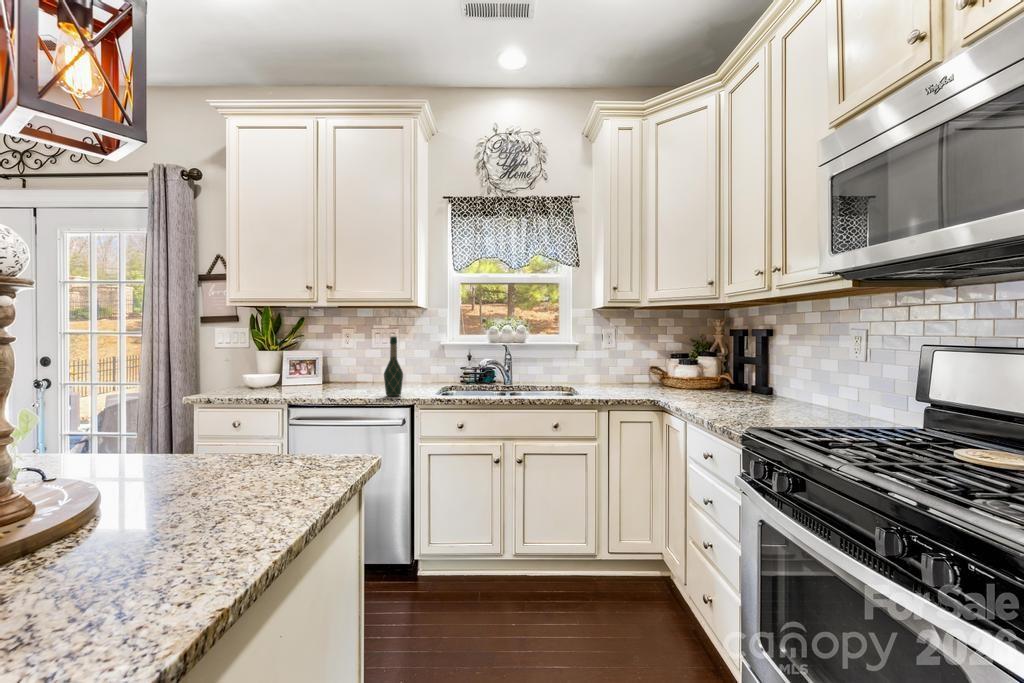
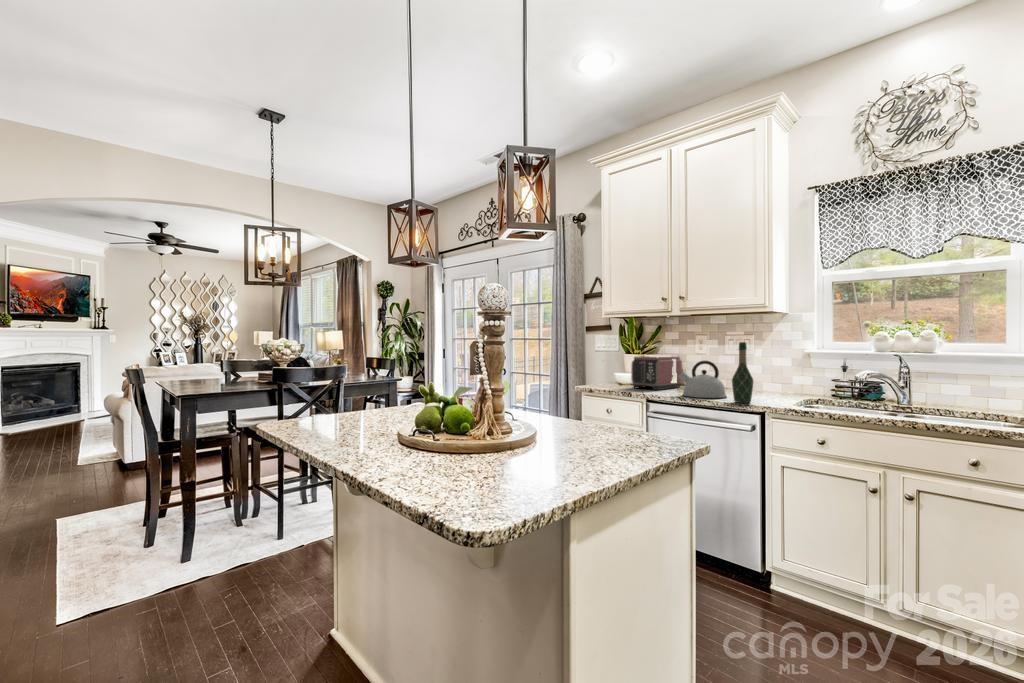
toaster: none [269,352,326,391] -> present [631,356,681,390]
kettle: none [328,356,377,395] -> present [679,361,726,398]

